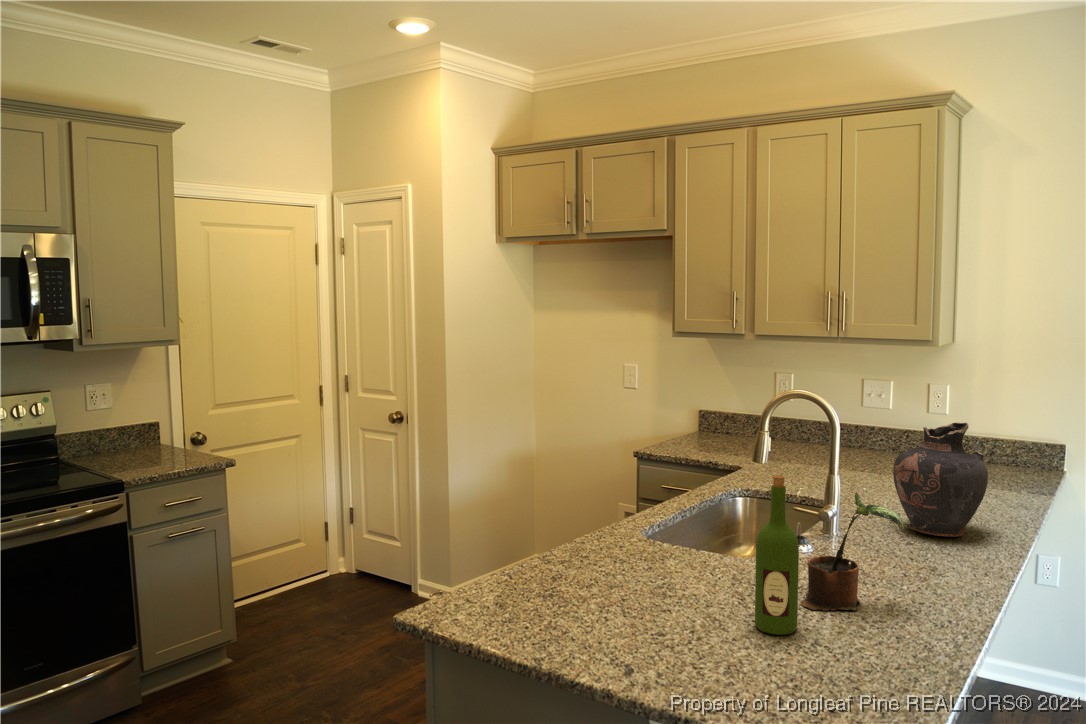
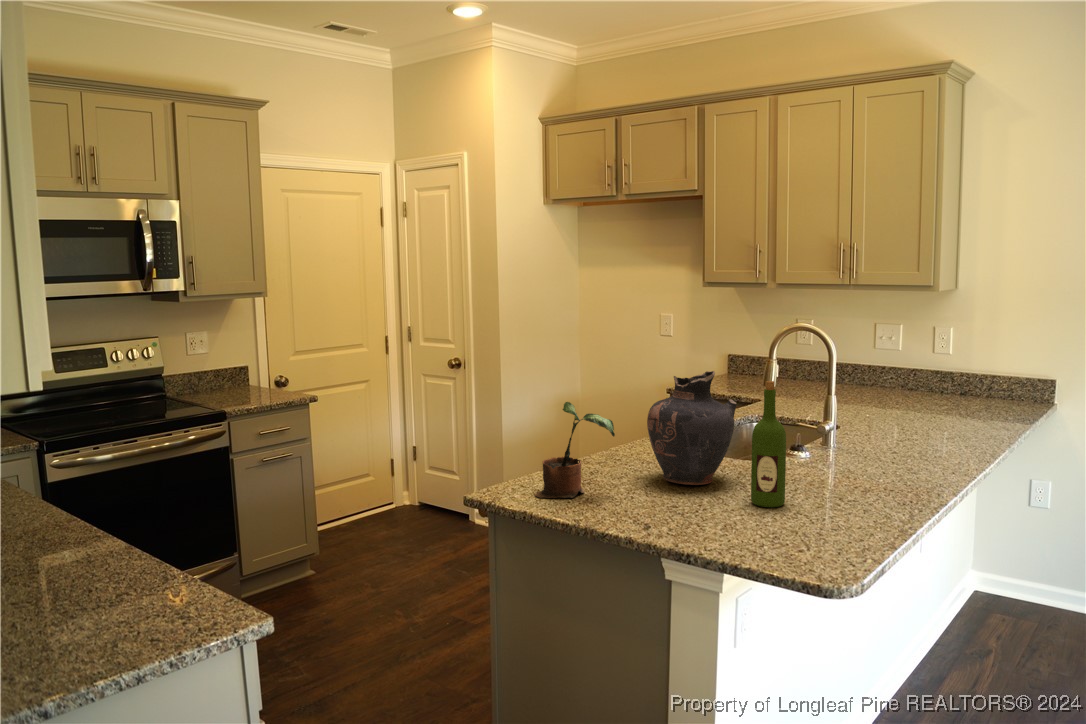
vase: present [893,423,988,537] -> present [647,371,736,485]
potted plant: present [801,493,905,611] -> present [535,402,615,498]

